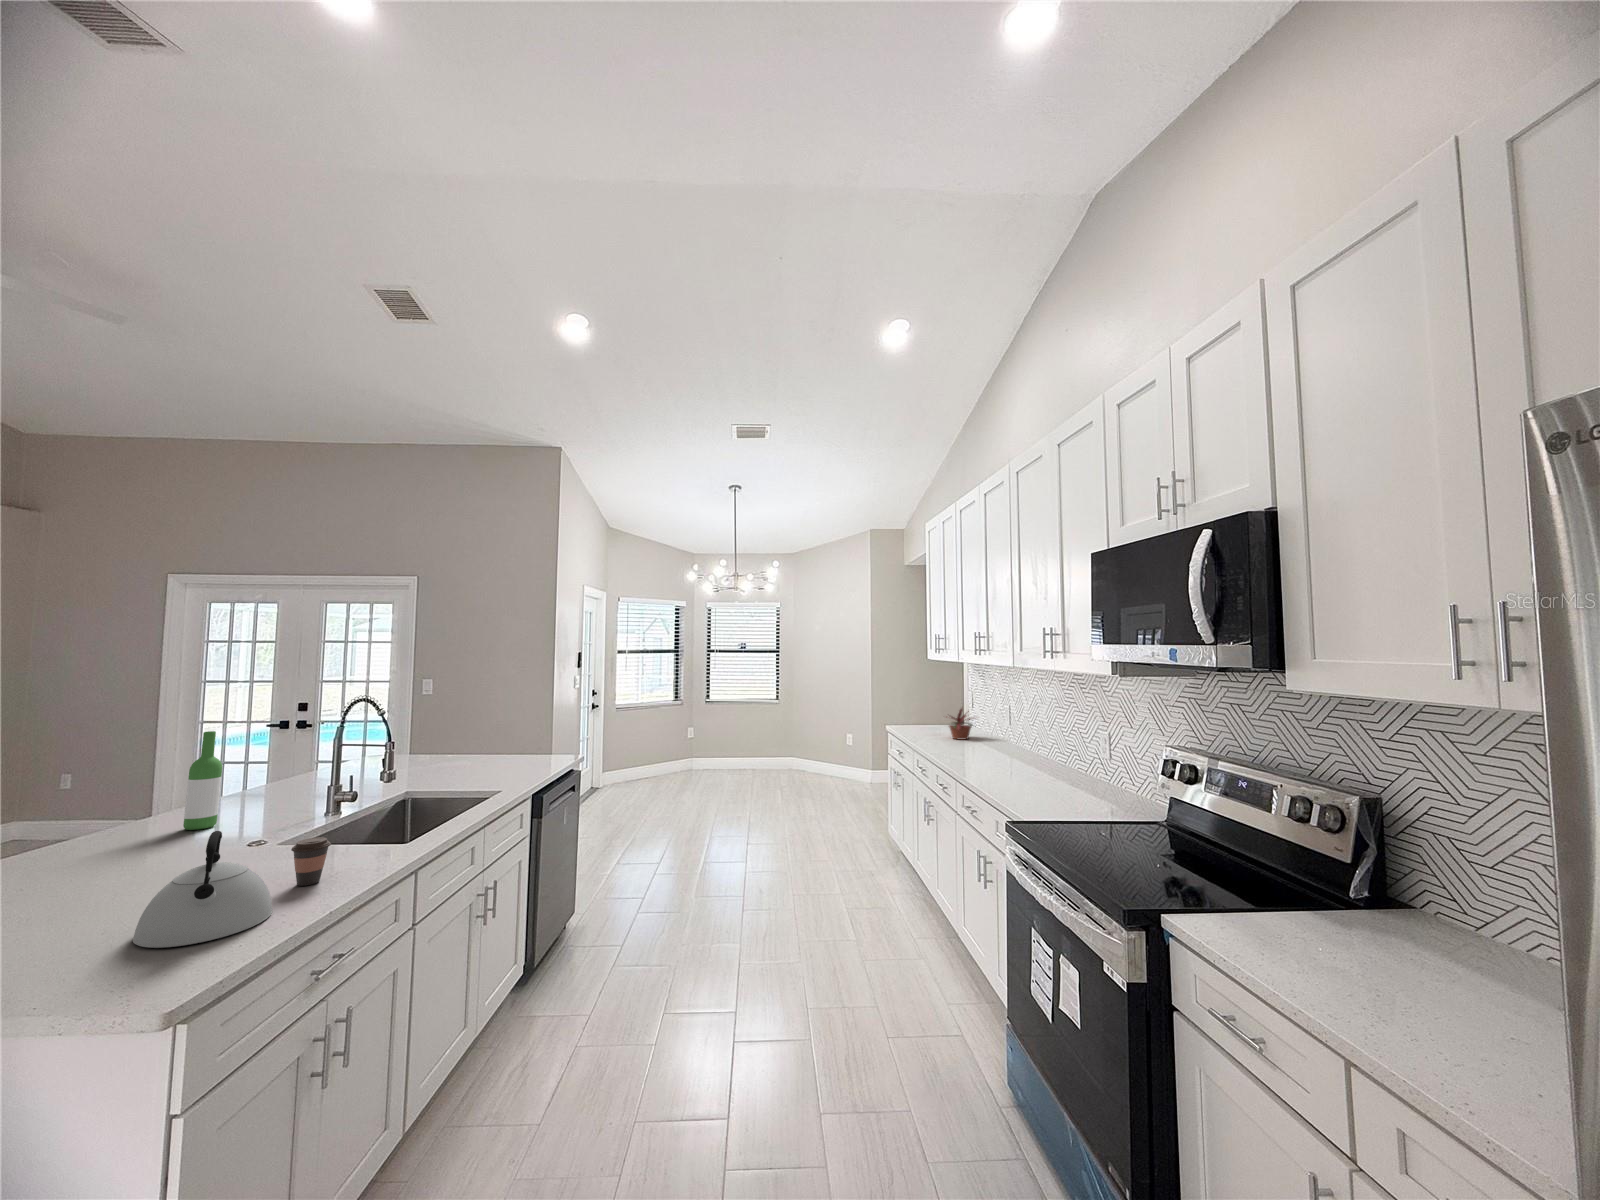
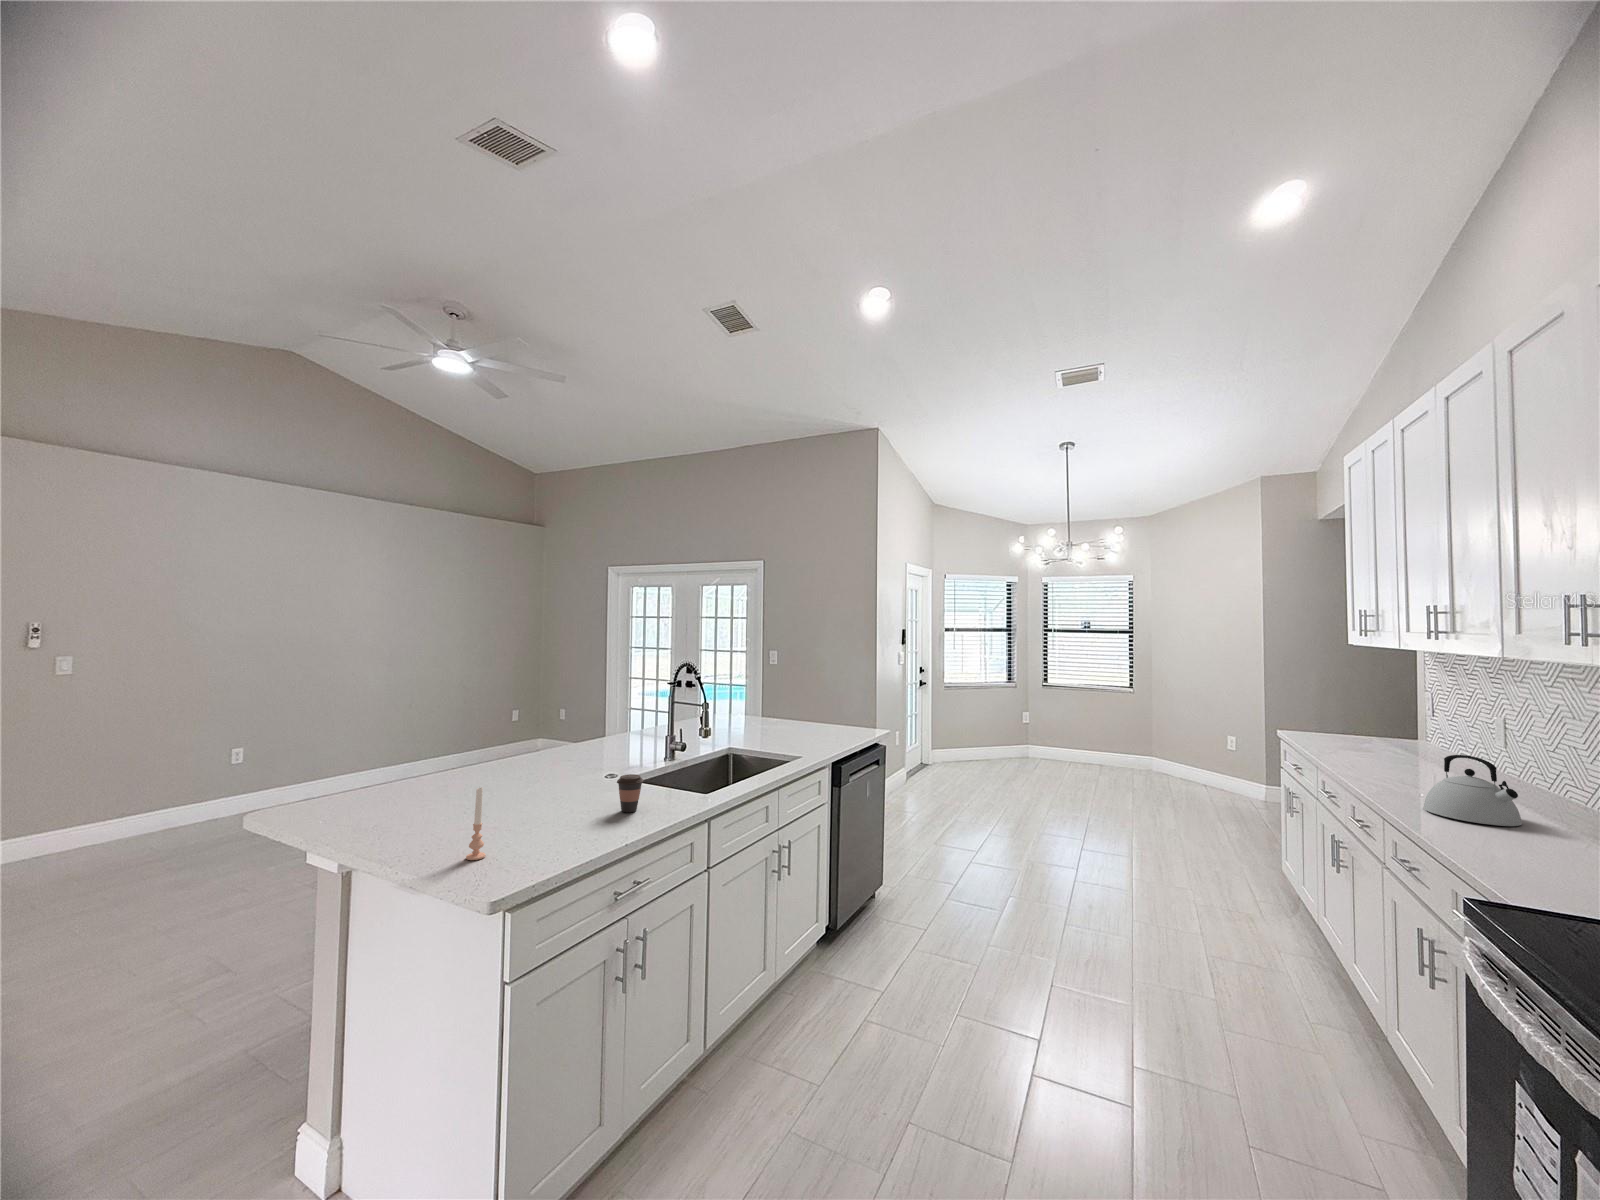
potted plant: present [949,709,973,739] -> none [1365,713,1446,762]
wine bottle: present [183,731,222,830] -> none [583,682,605,756]
kettle: present [133,831,272,948] -> present [1423,755,1522,826]
candle: none [65,884,102,990] -> present [466,787,485,860]

